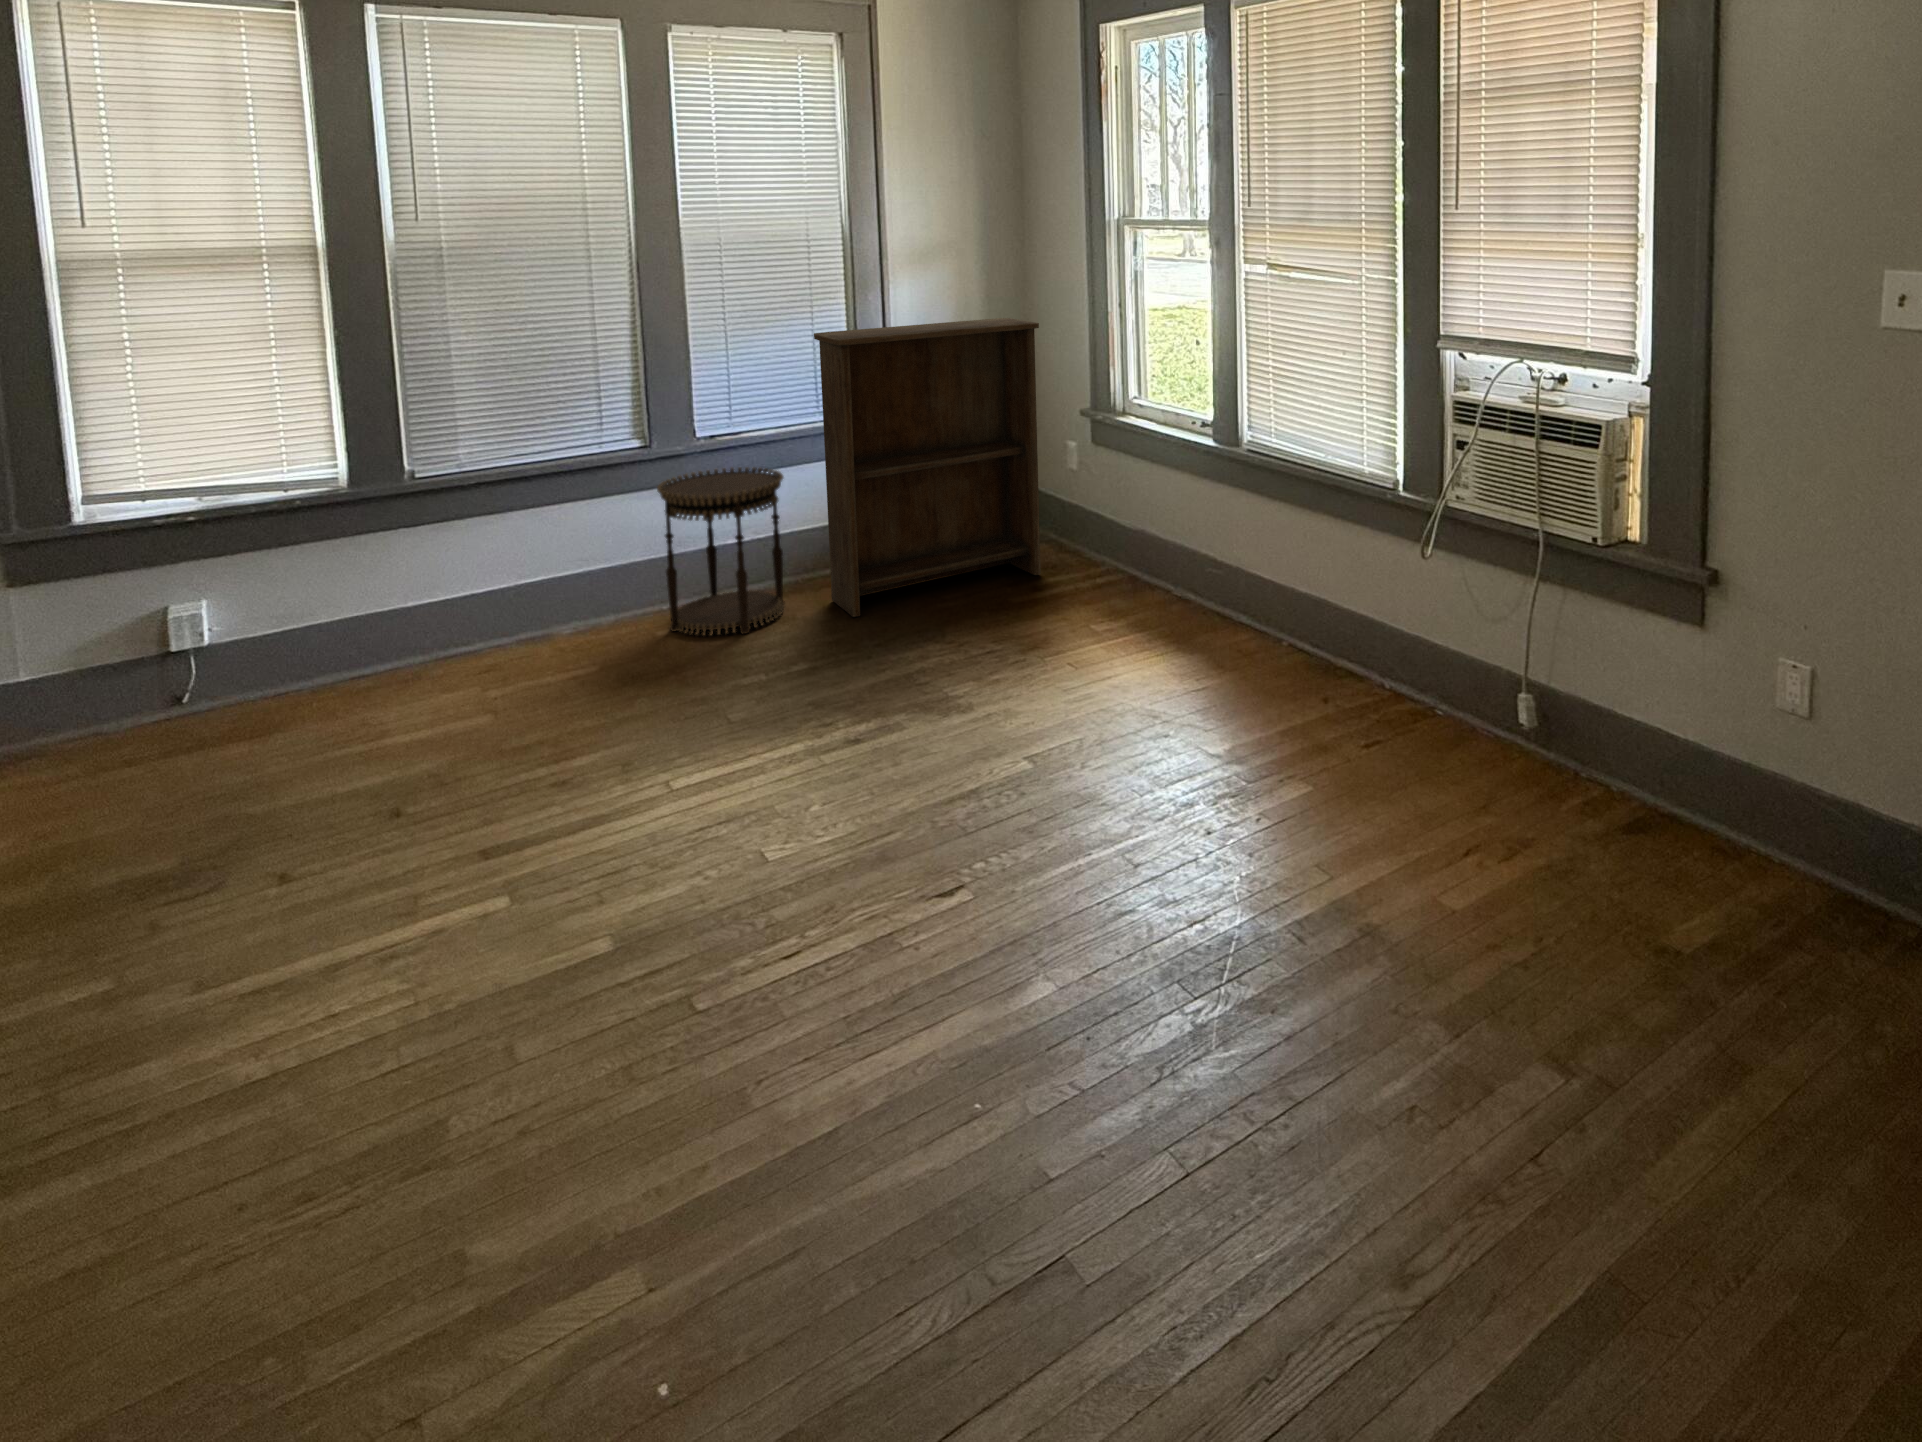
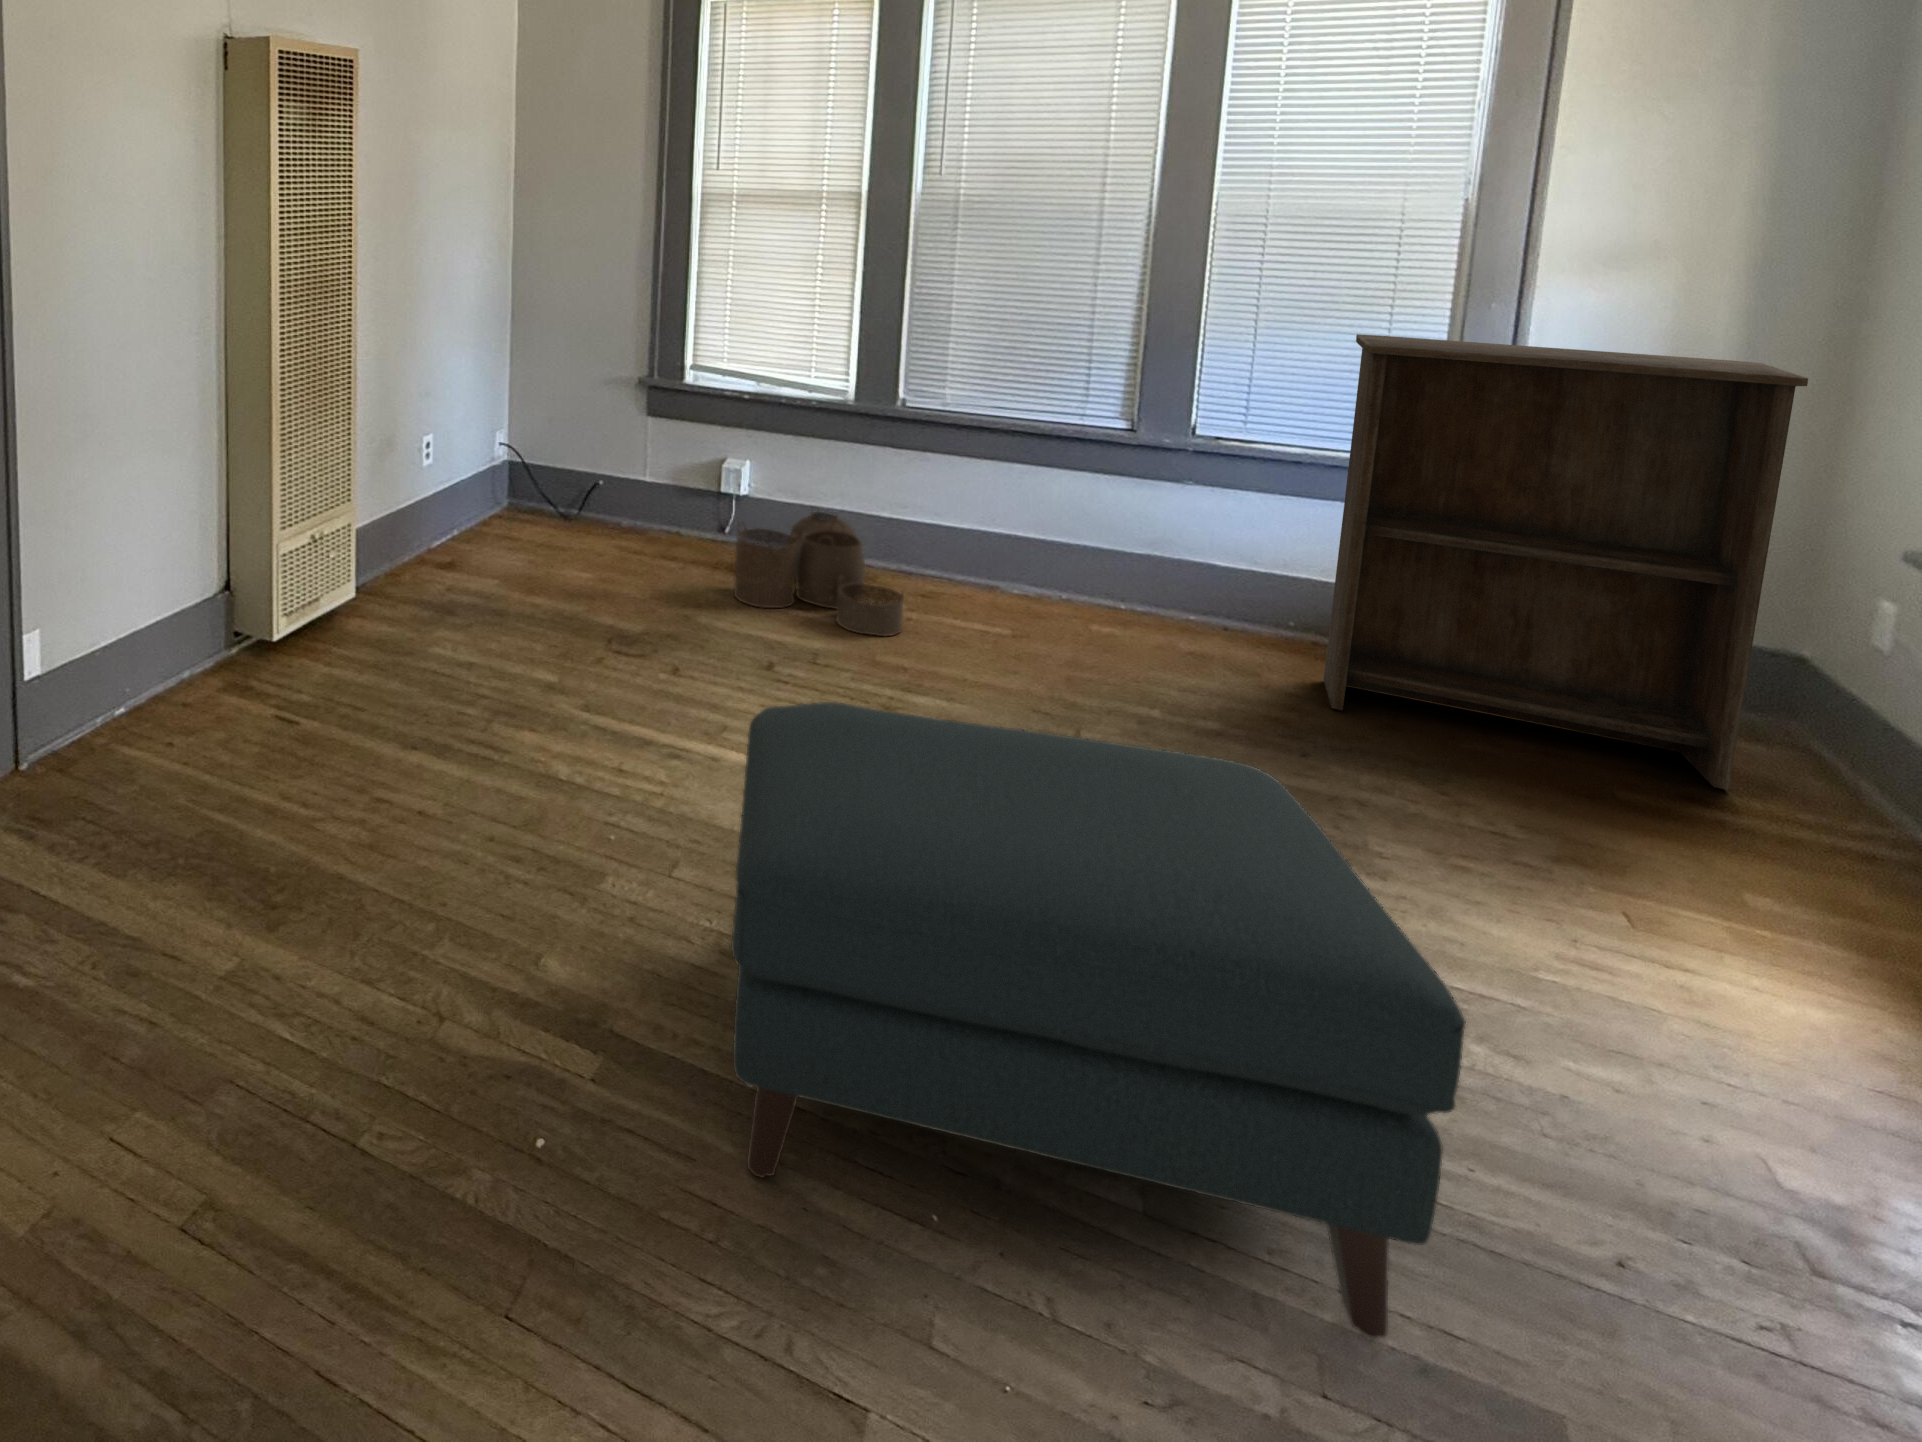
side table: present [657,467,785,636] -> none [1106,470,1279,669]
woven basket: none [254,619,503,768] -> present [734,511,904,636]
ottoman: none [632,653,1198,1212] -> present [732,702,1465,1338]

